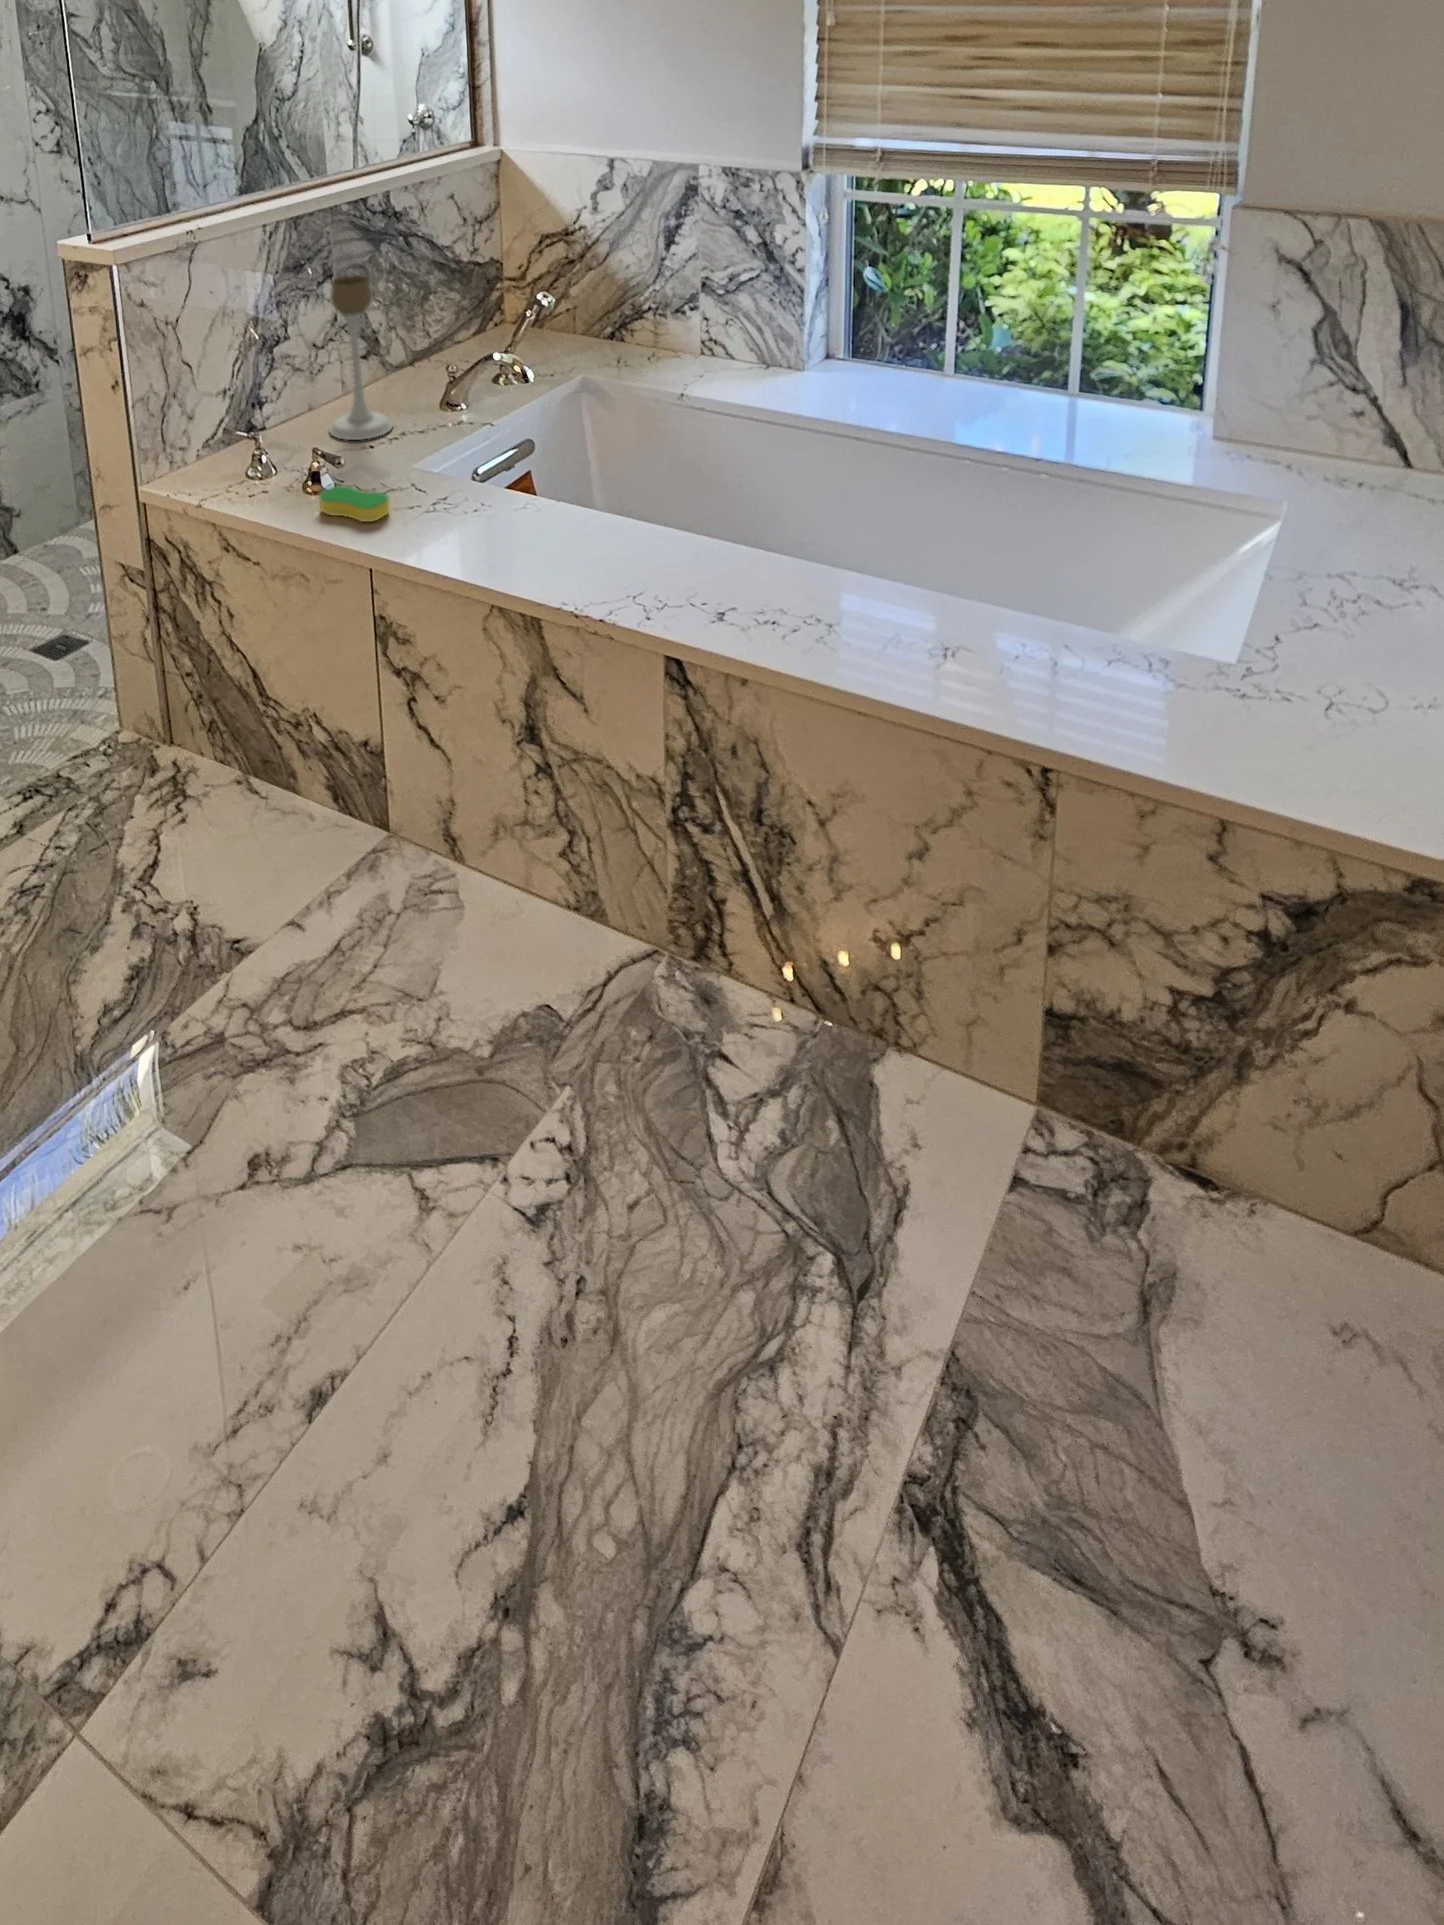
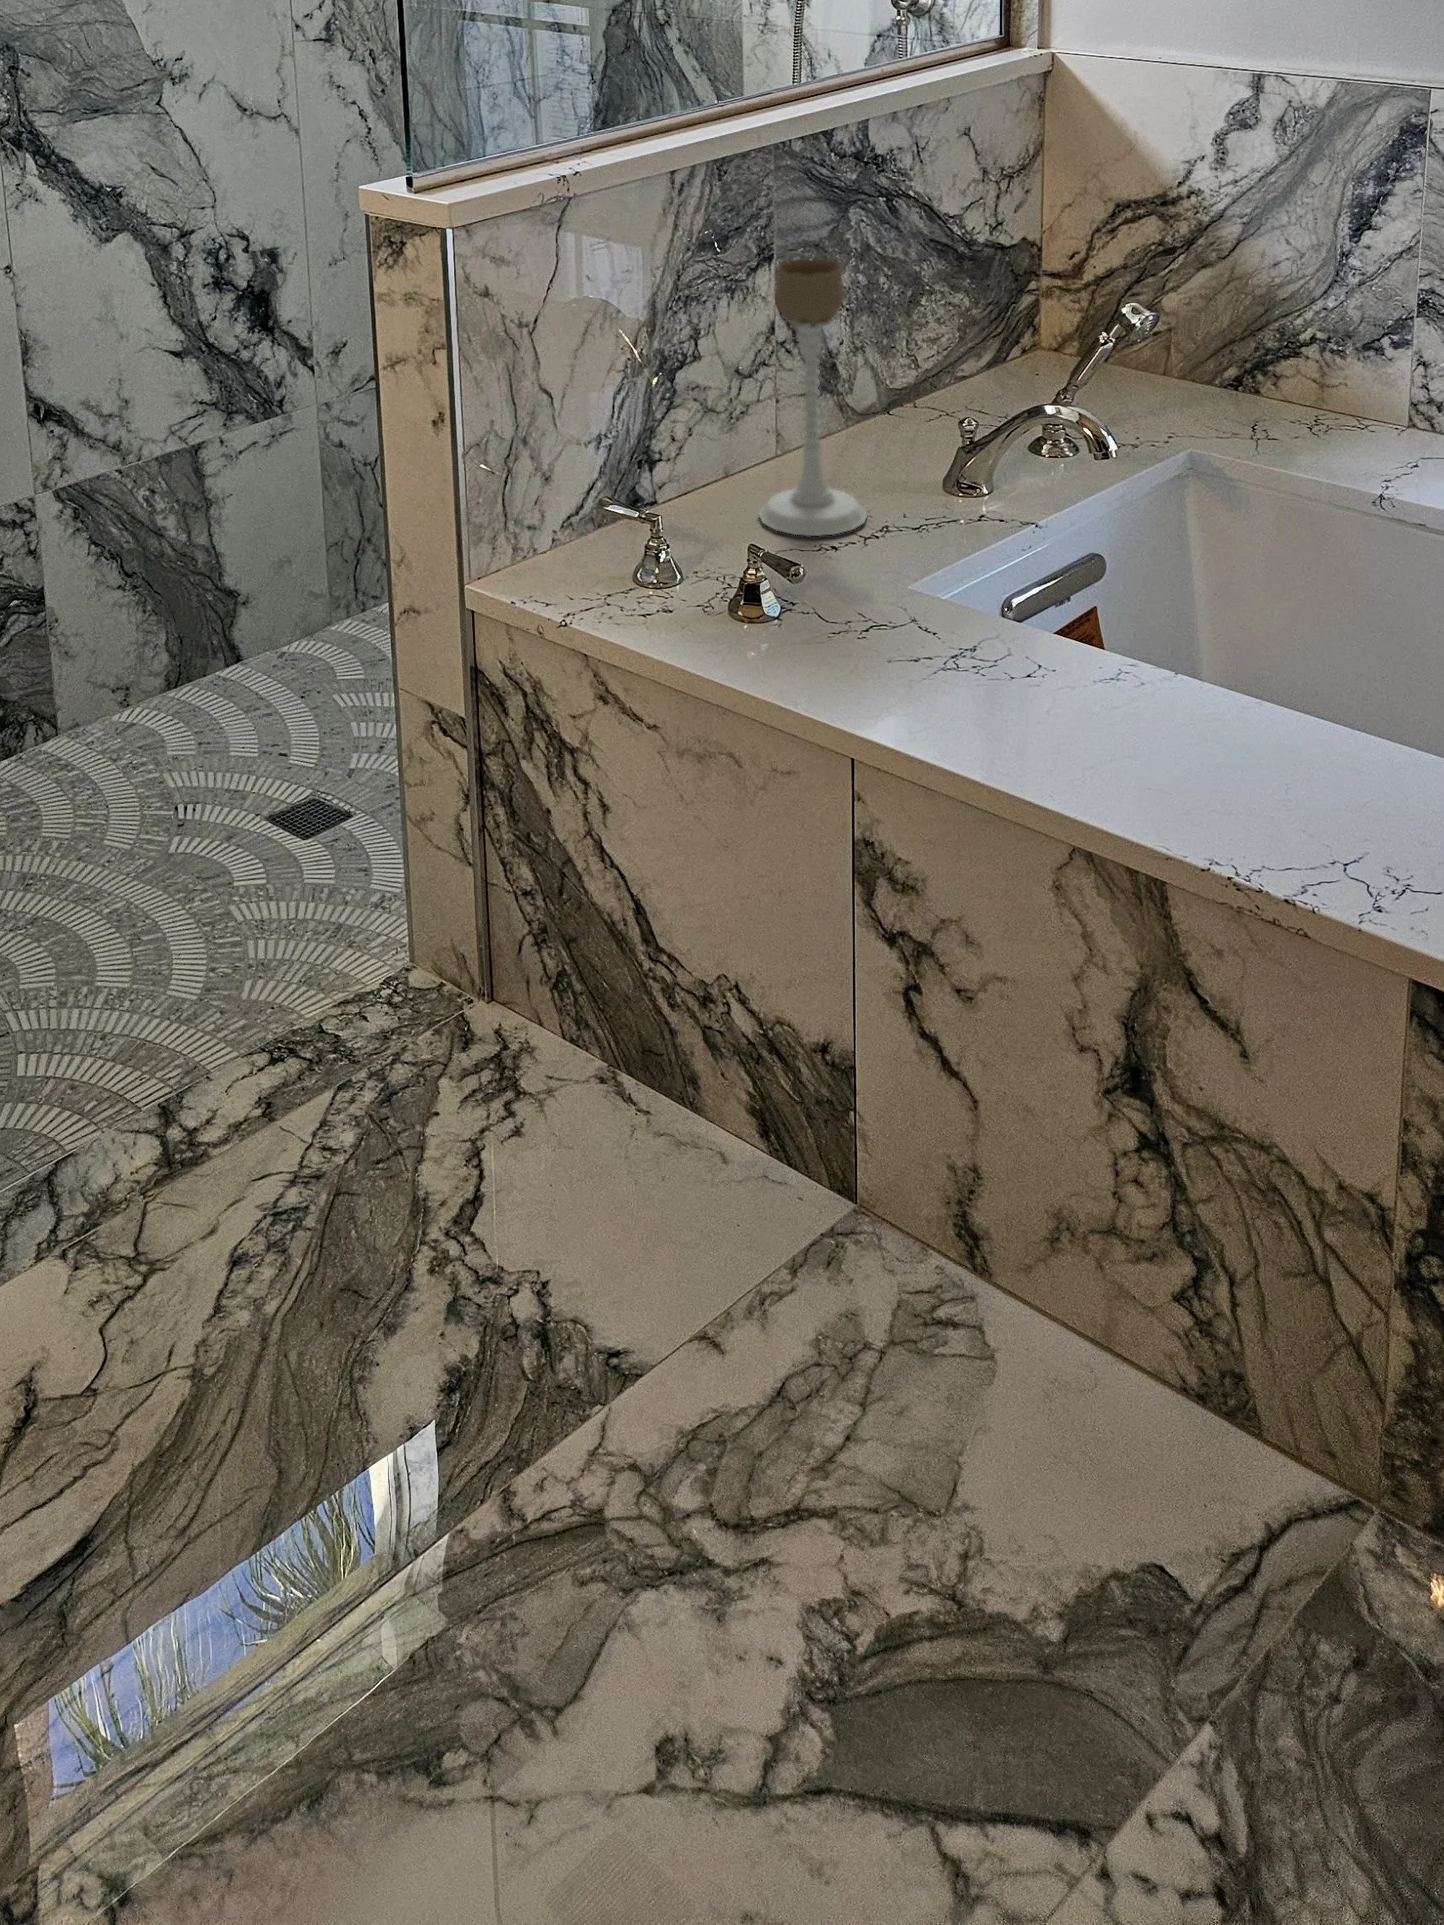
sponge: present [319,485,389,522] -> none [760,614,880,682]

